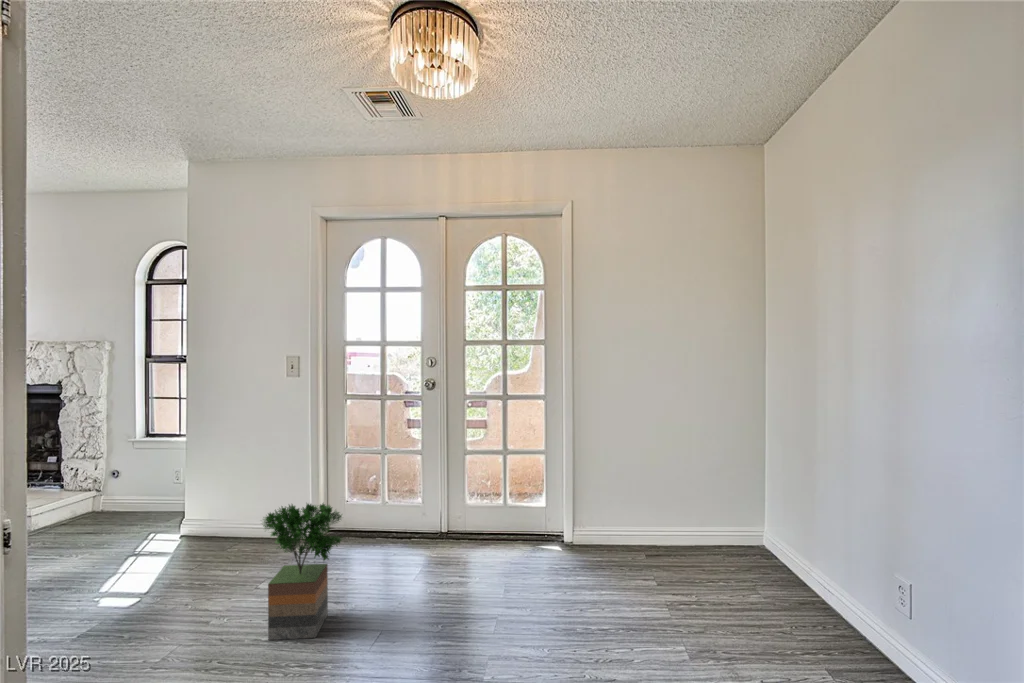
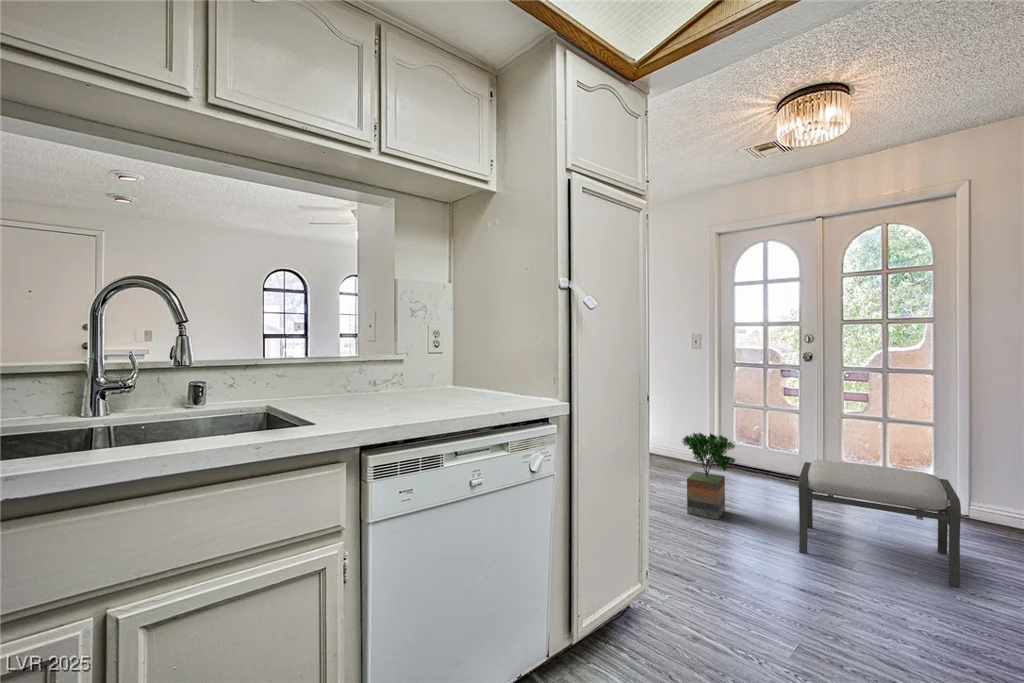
ottoman: none [423,514,589,661] -> present [799,460,961,587]

